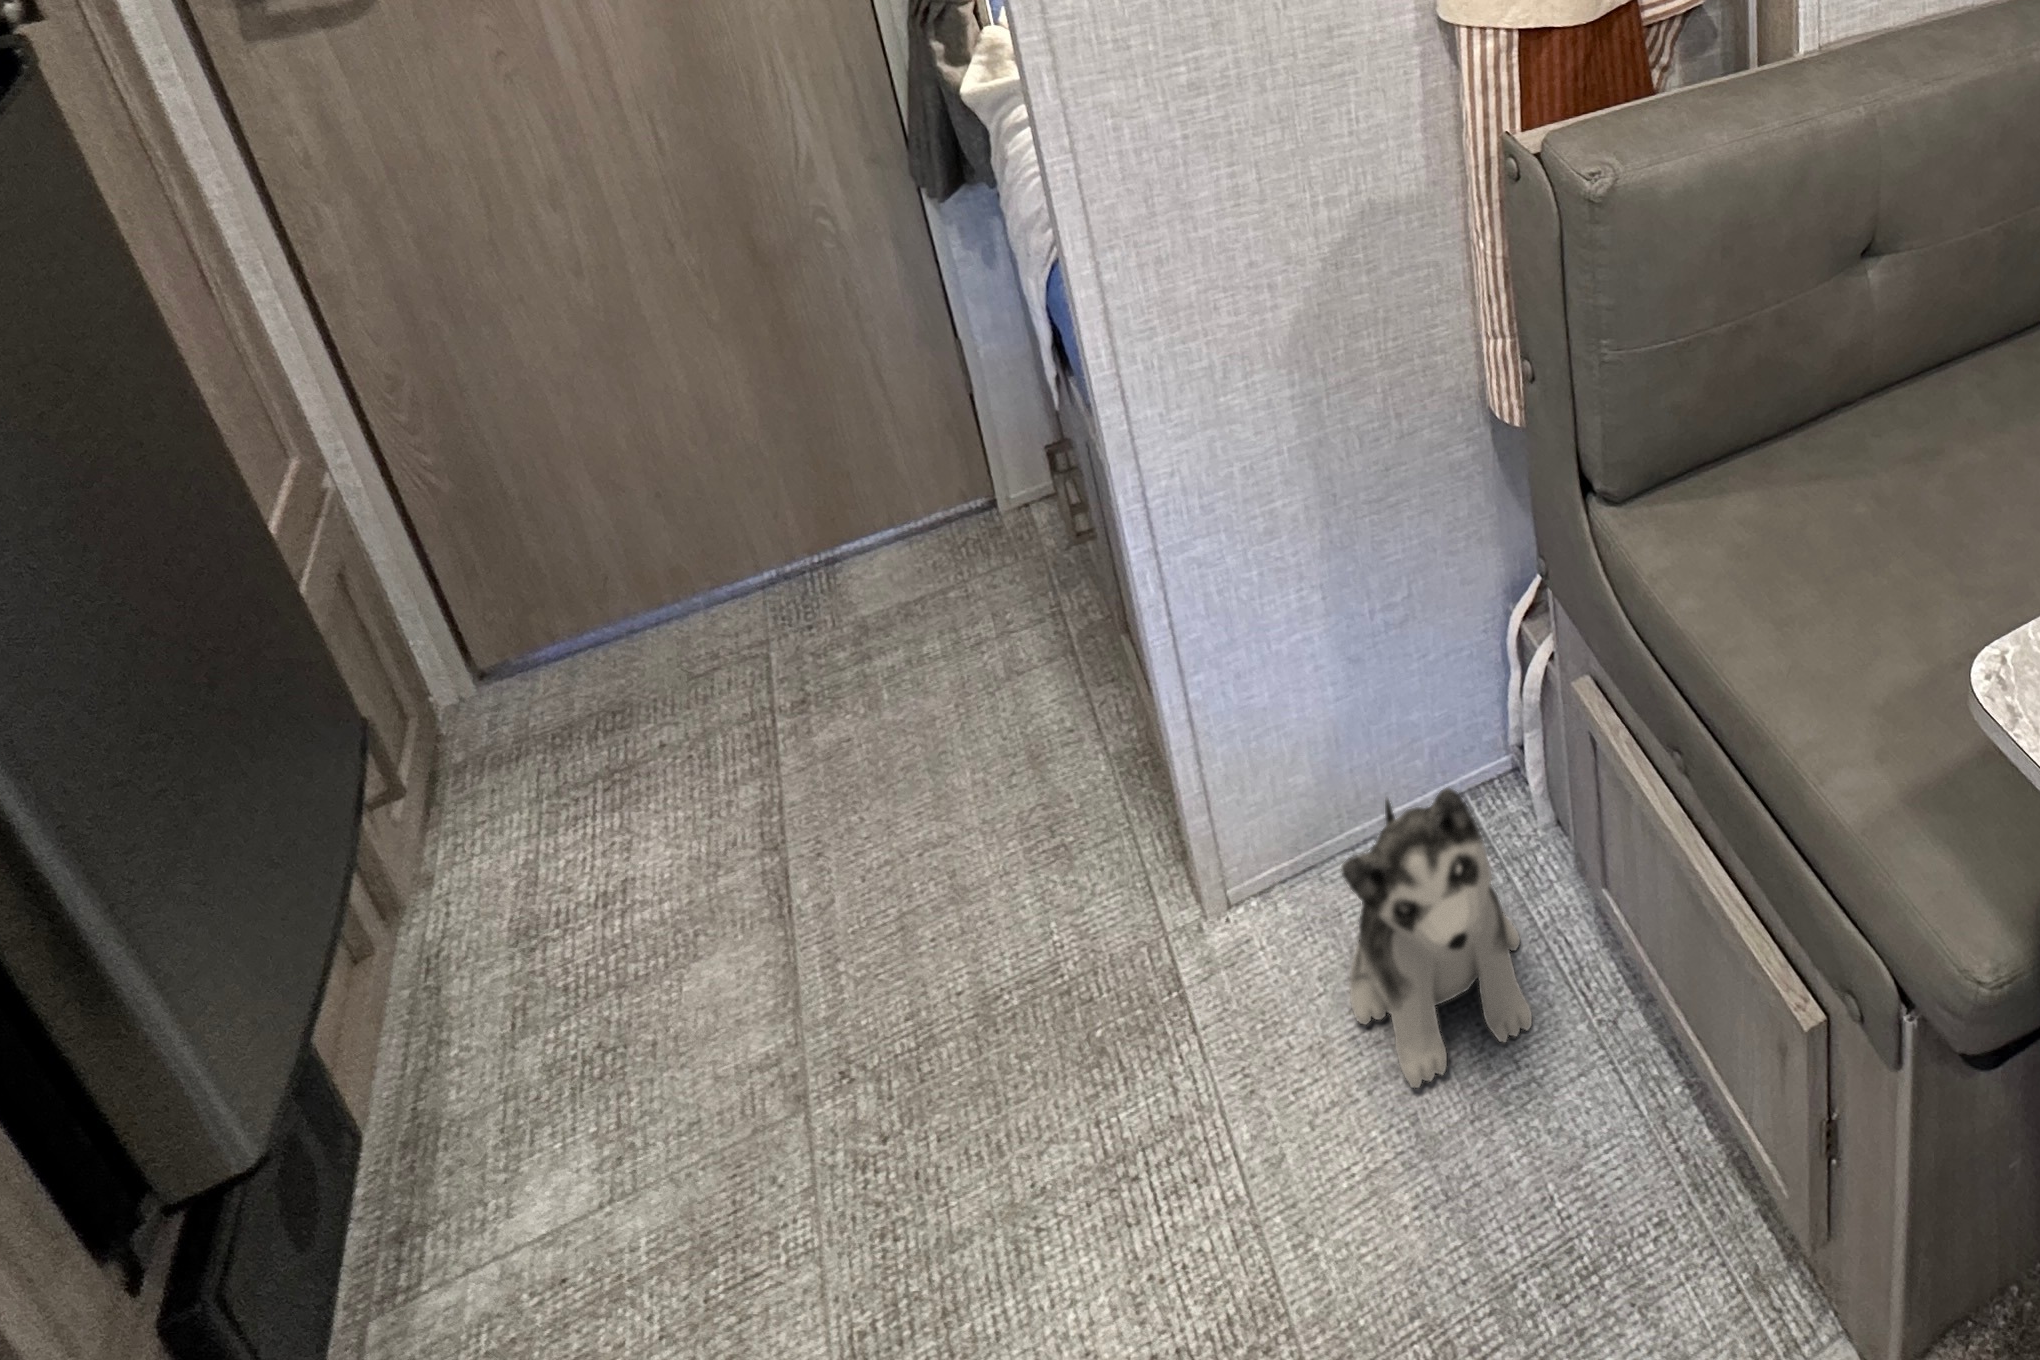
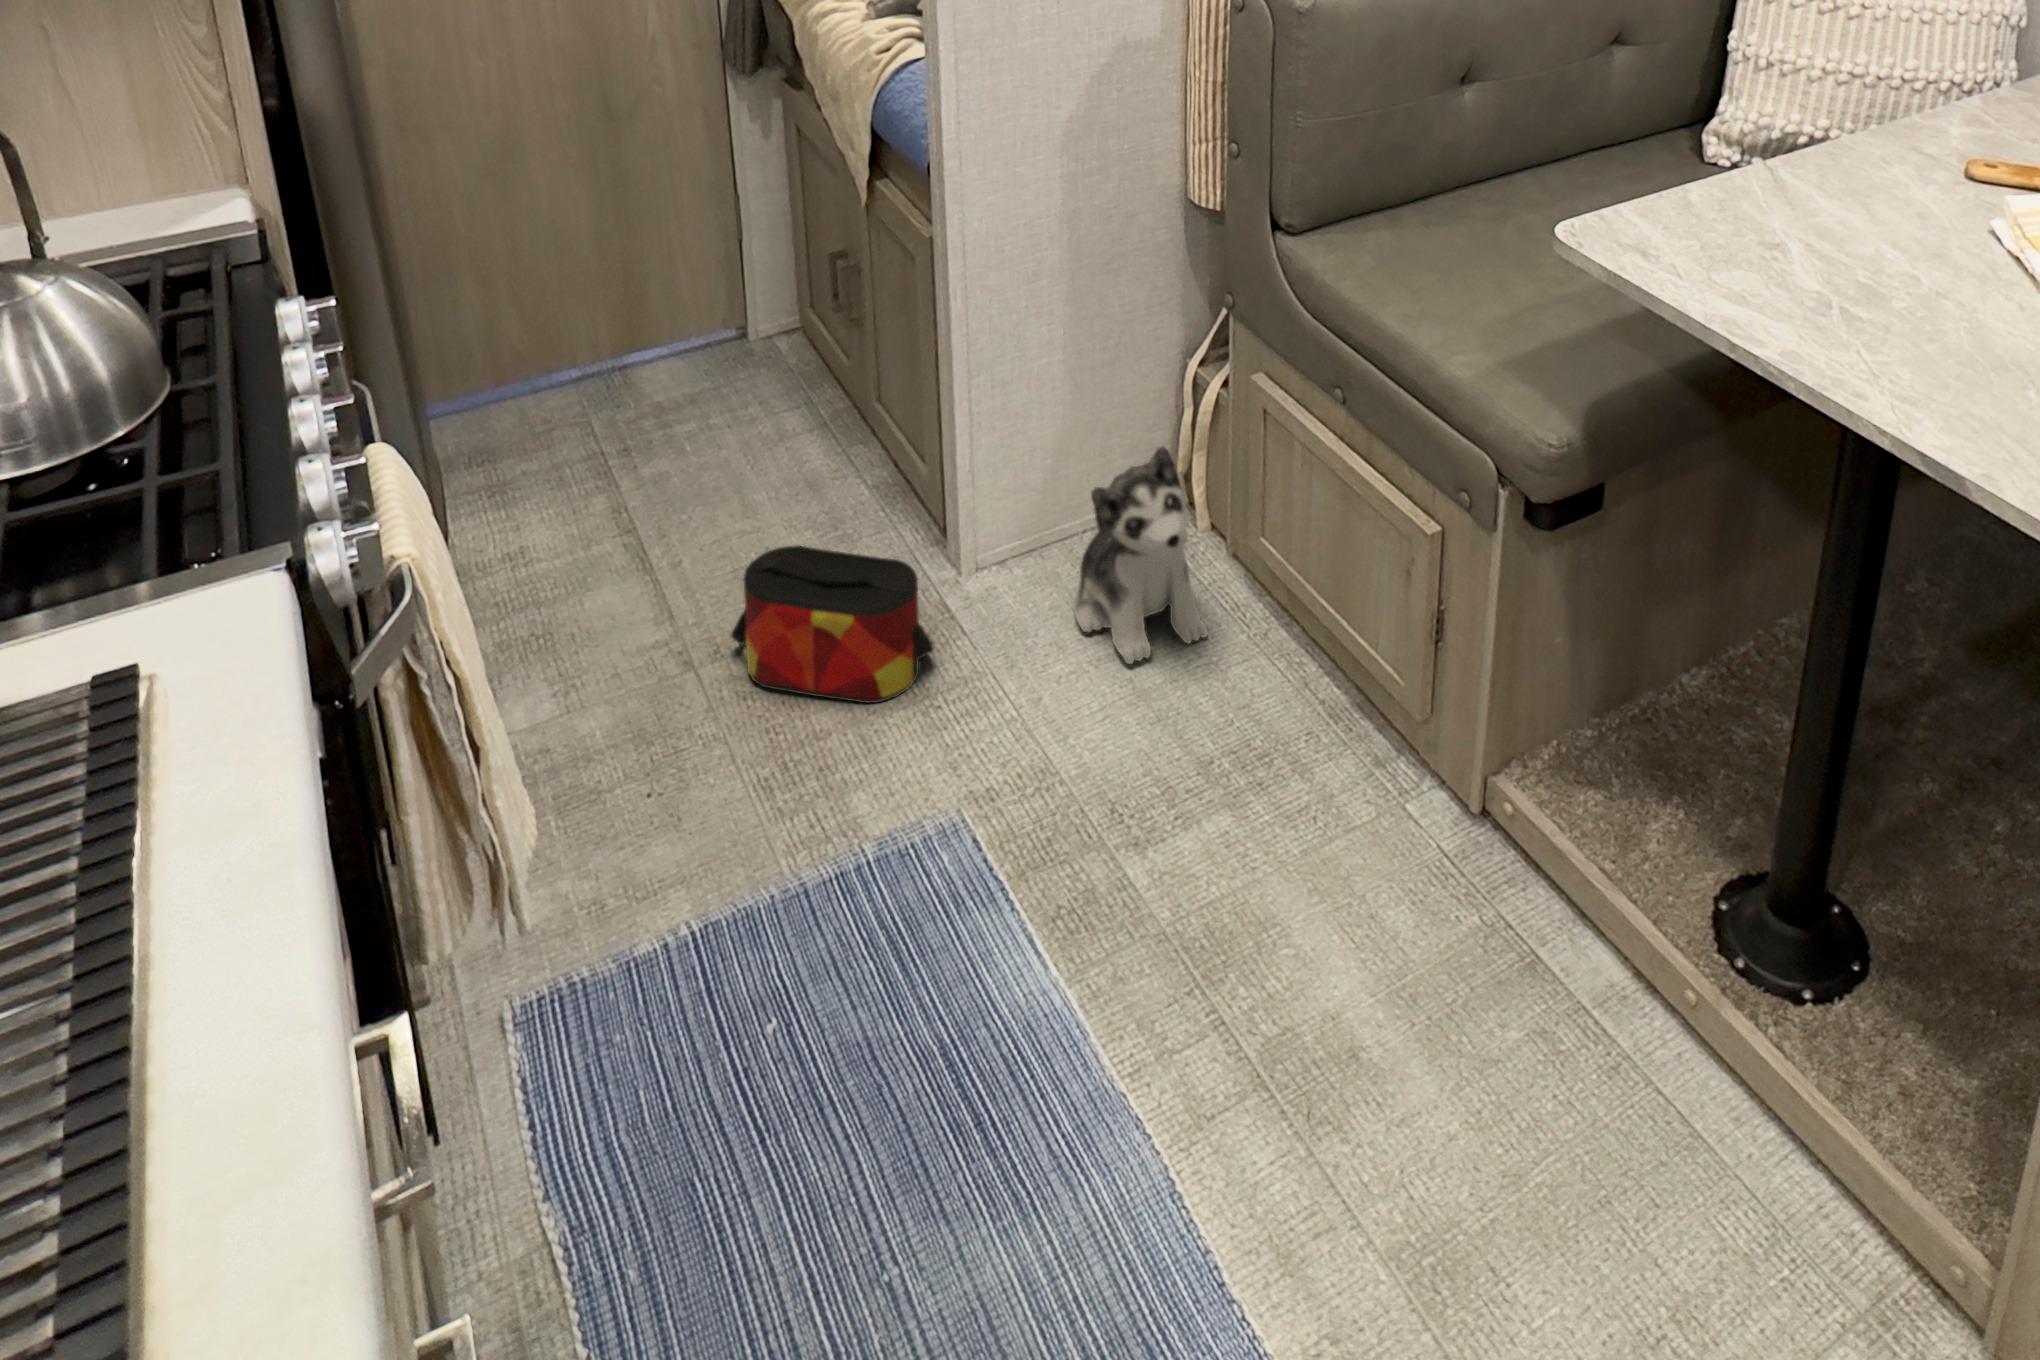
bag: none [852,931,1141,1173] -> present [731,545,934,703]

